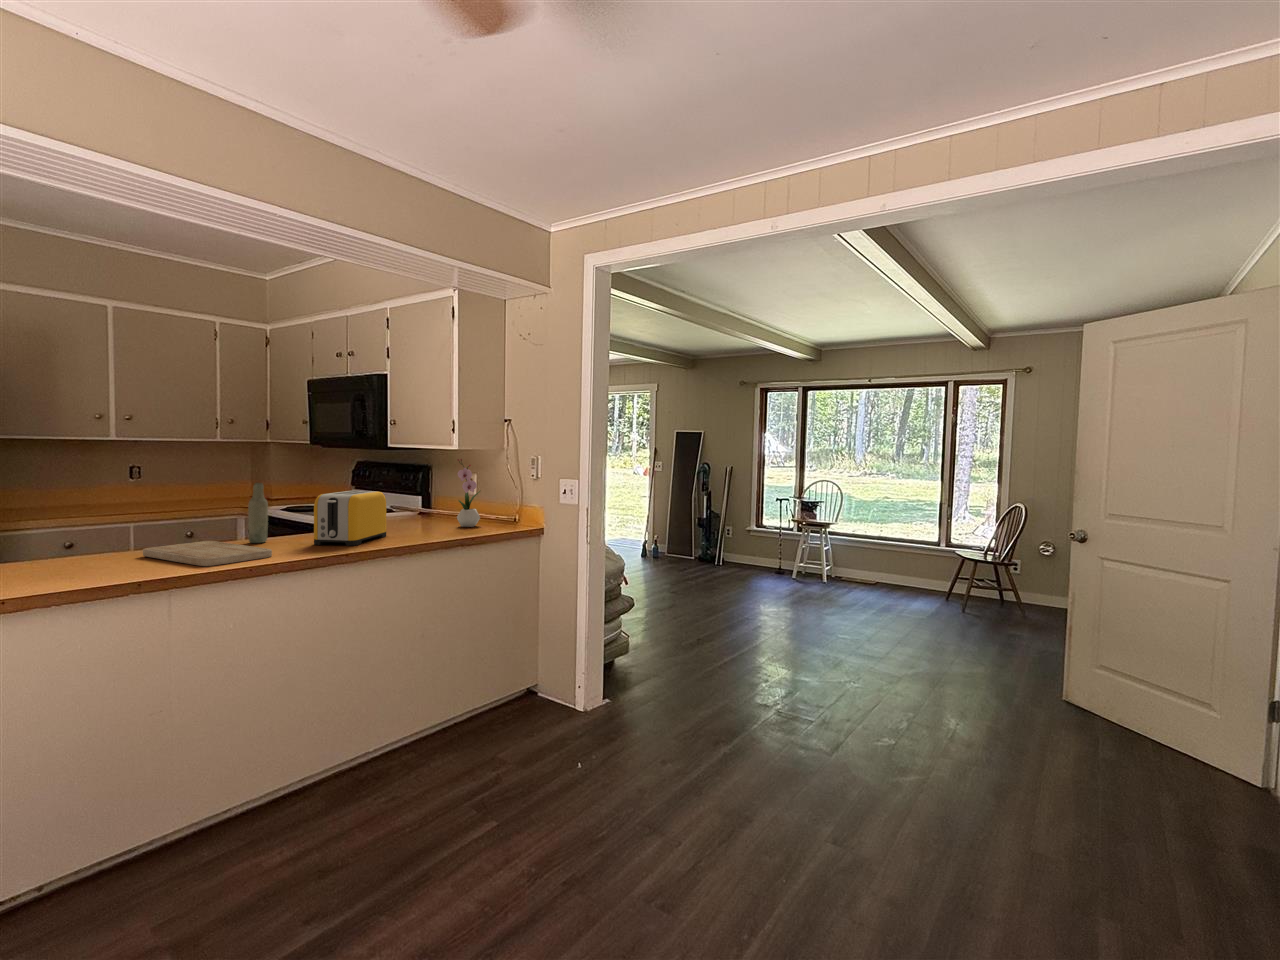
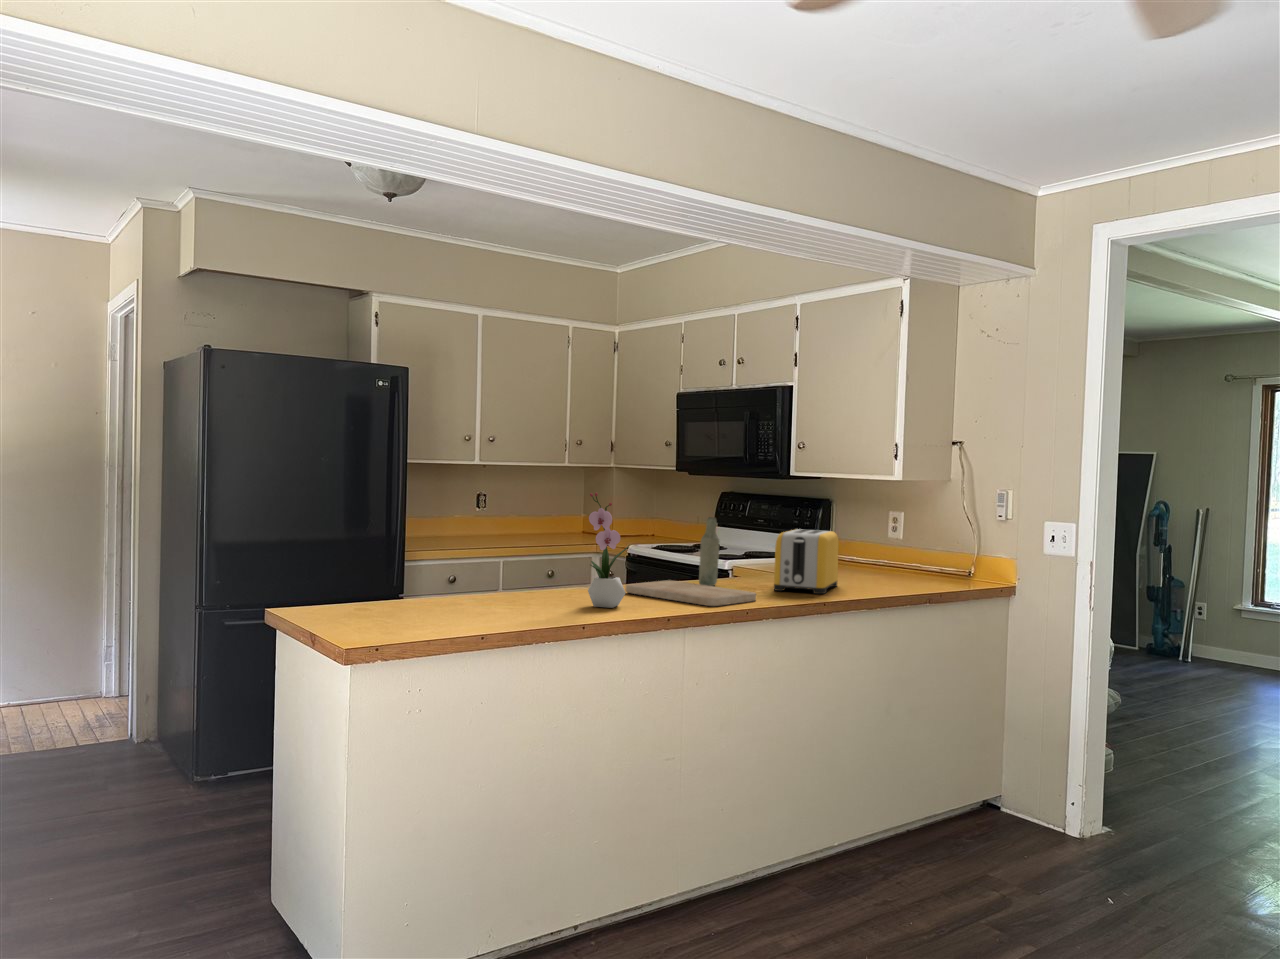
flower arrangement: present [457,459,480,527] -> present [588,493,628,608]

